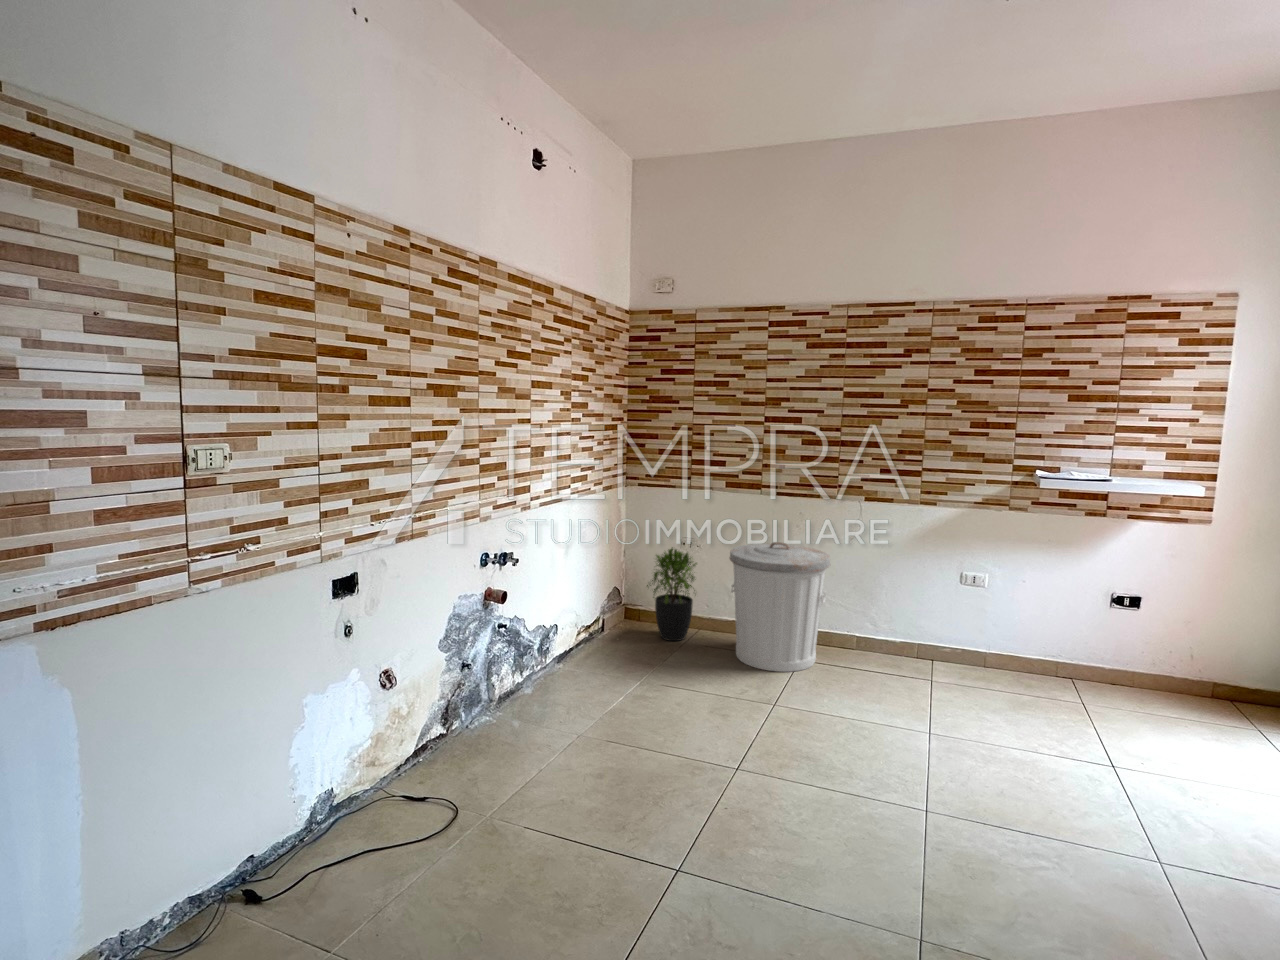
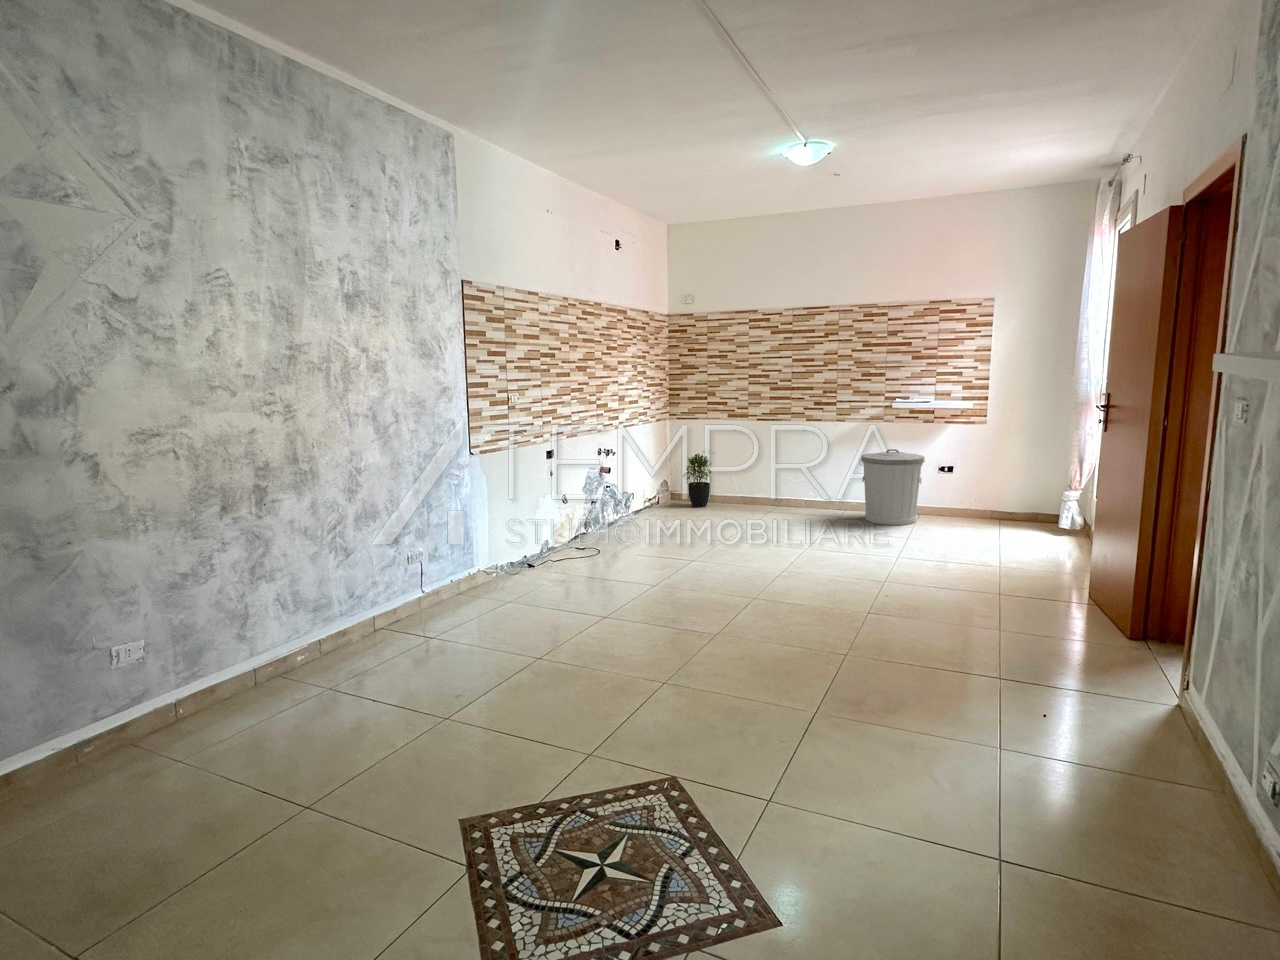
trash can: present [730,542,830,672] -> present [861,449,925,525]

